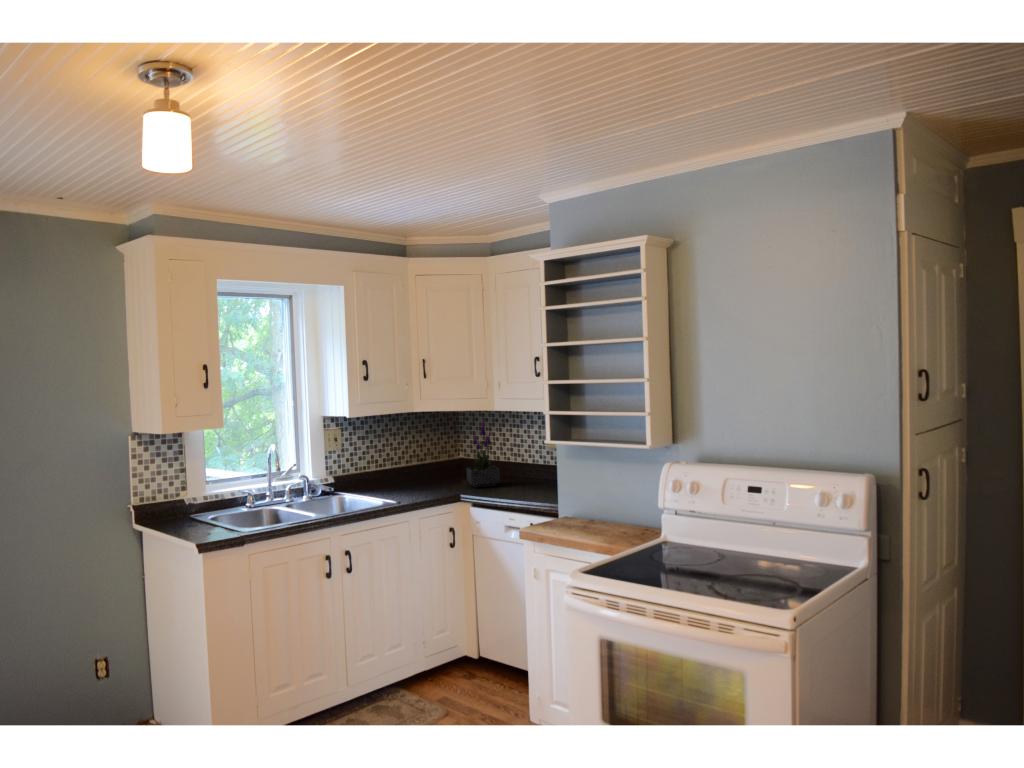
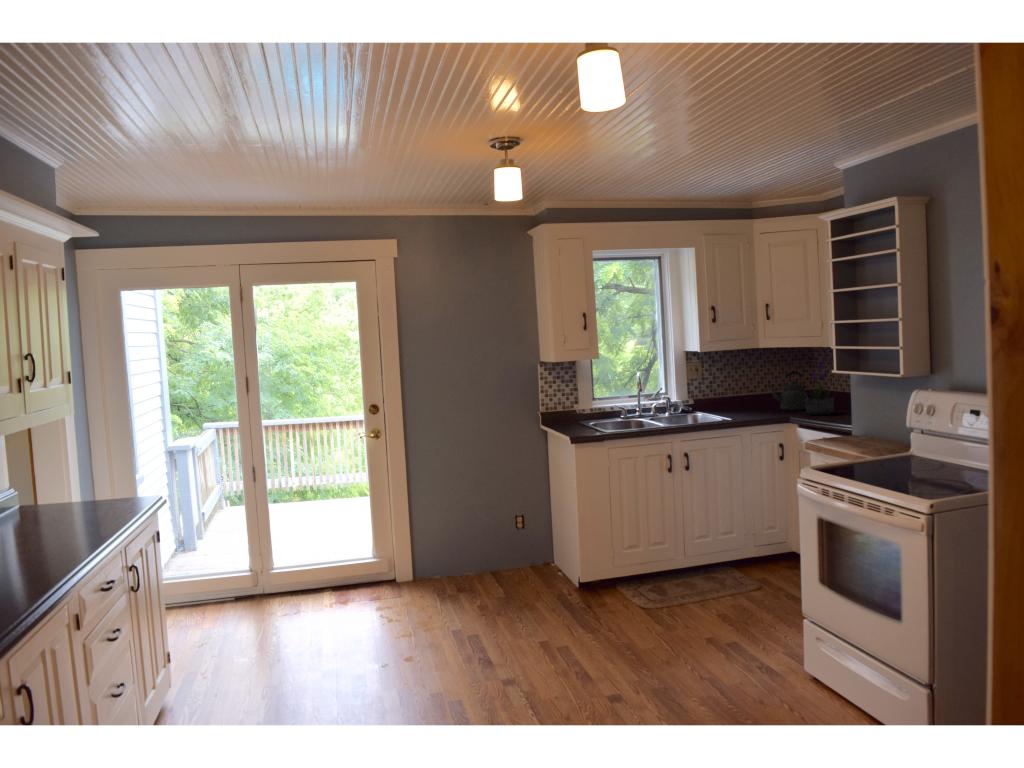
kettle: none [416,438,459,482] -> present [769,372,808,410]

